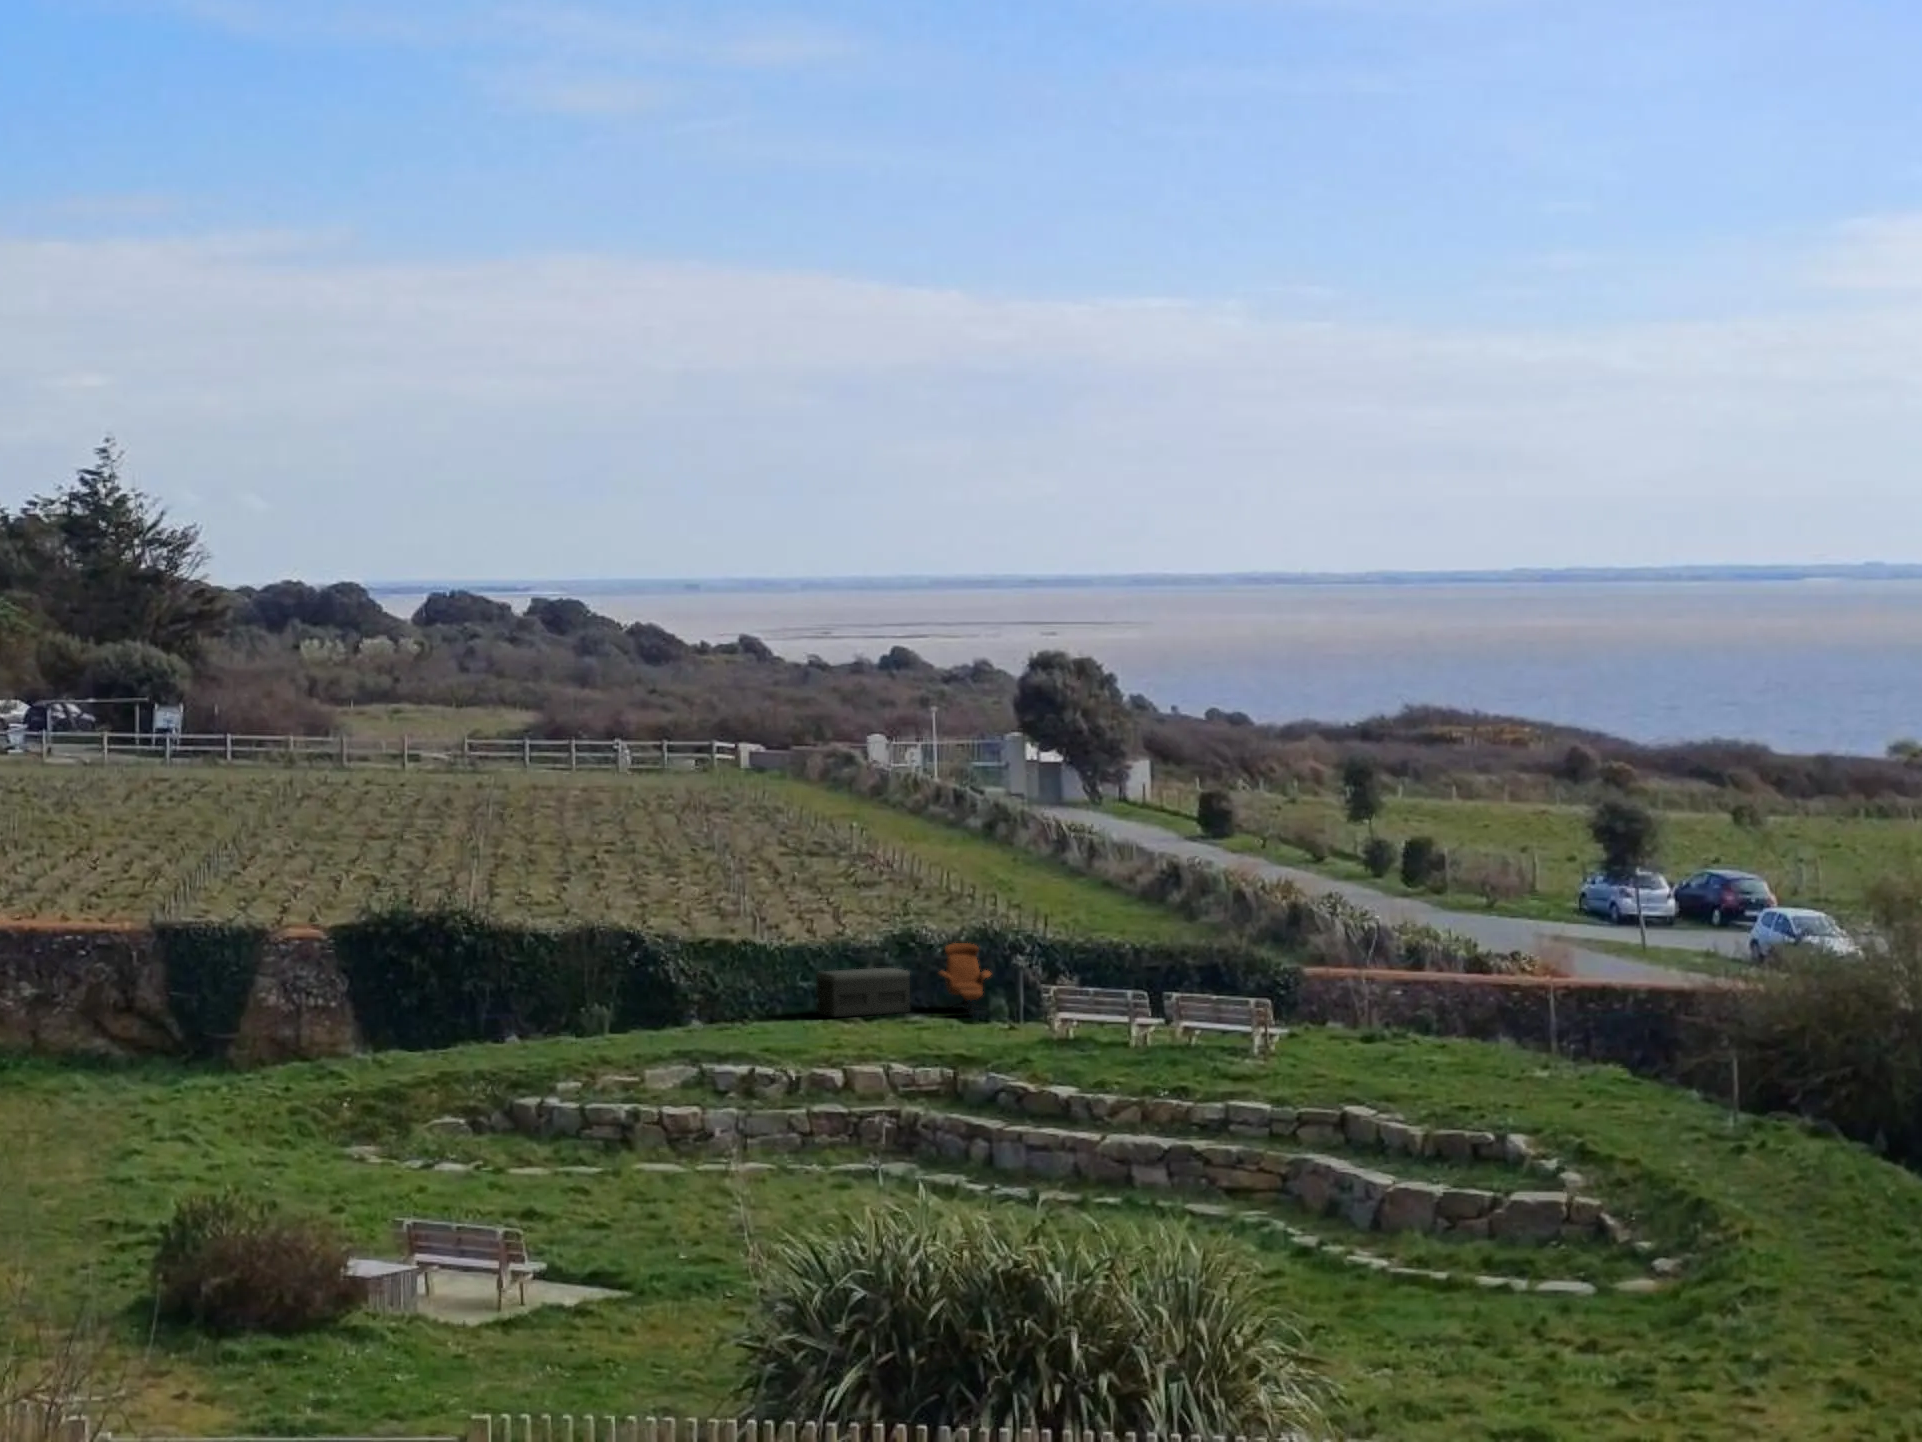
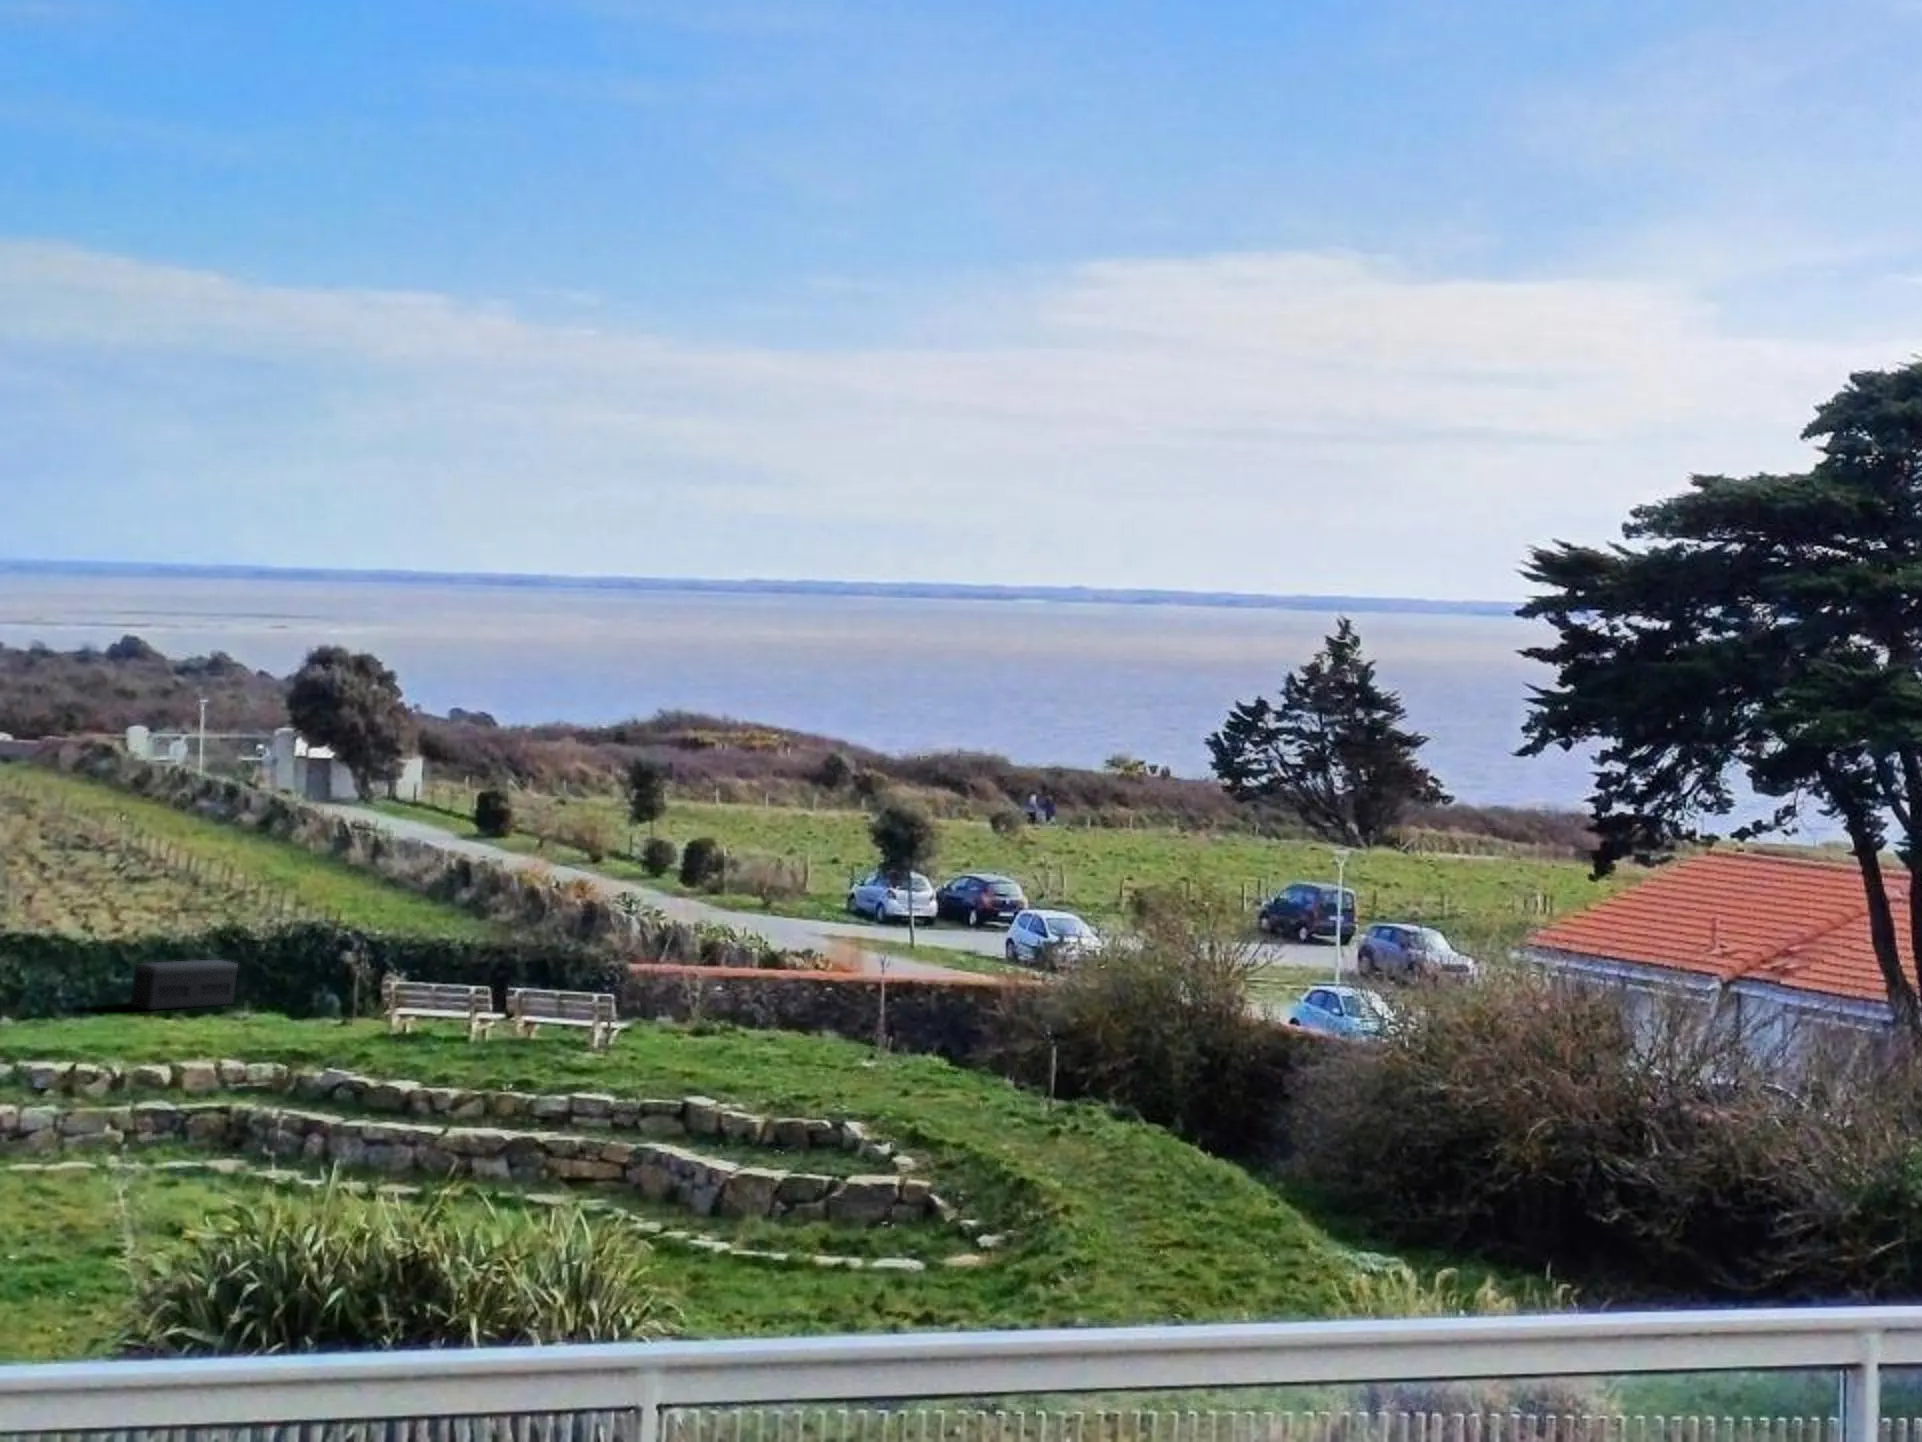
lounge chair: present [937,943,991,1014] -> none [267,936,325,1010]

